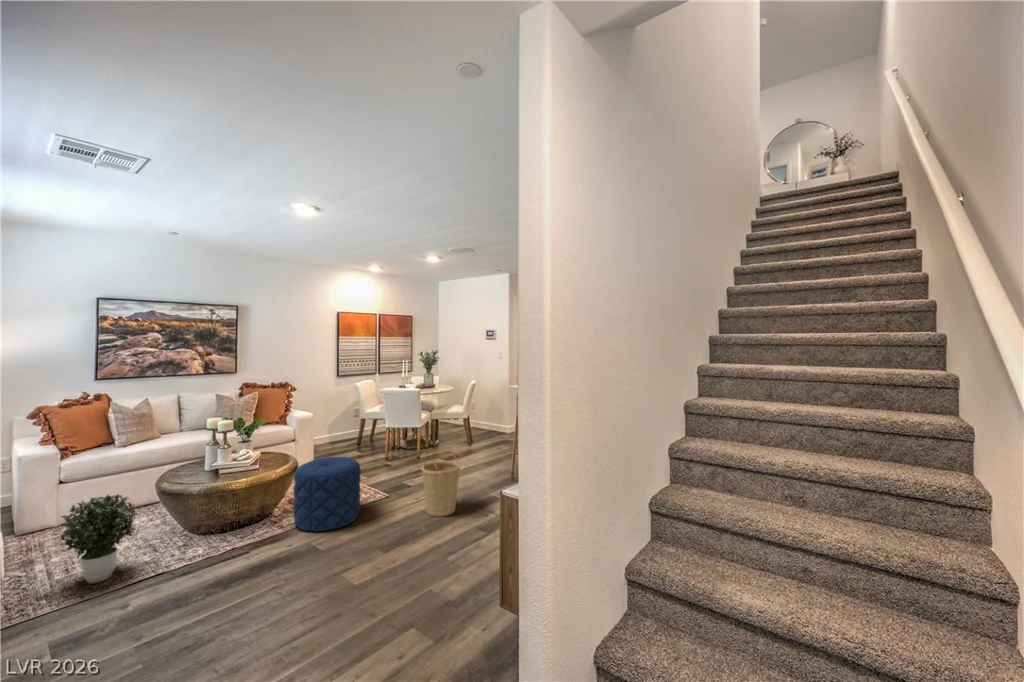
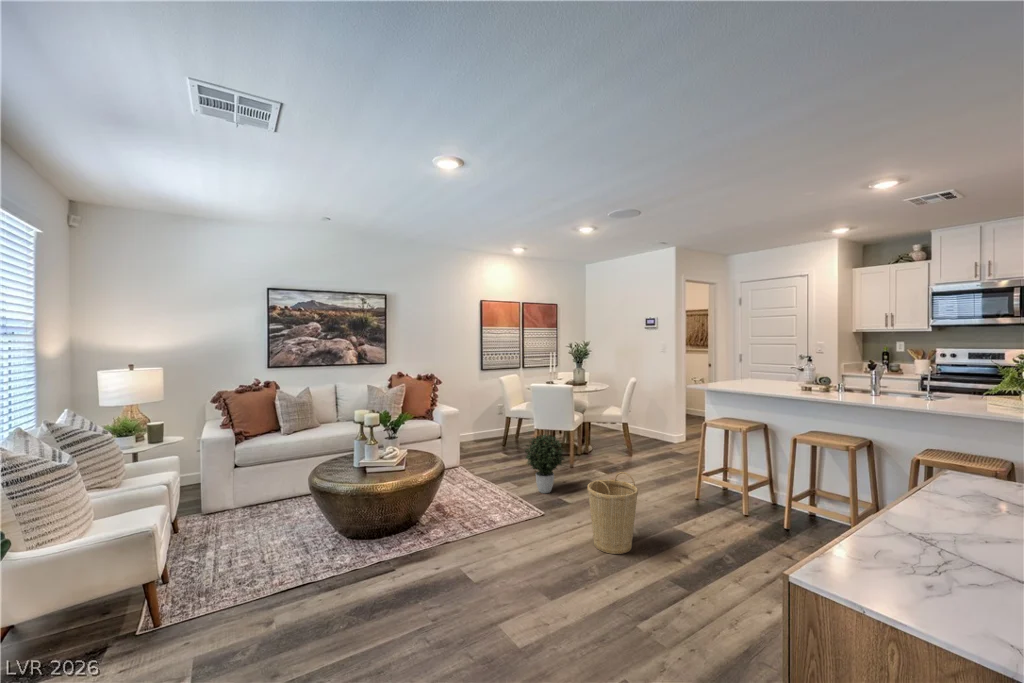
pouf: present [293,457,361,531] -> none [440,464,514,553]
potted plant: present [60,494,137,583] -> present [525,434,564,493]

